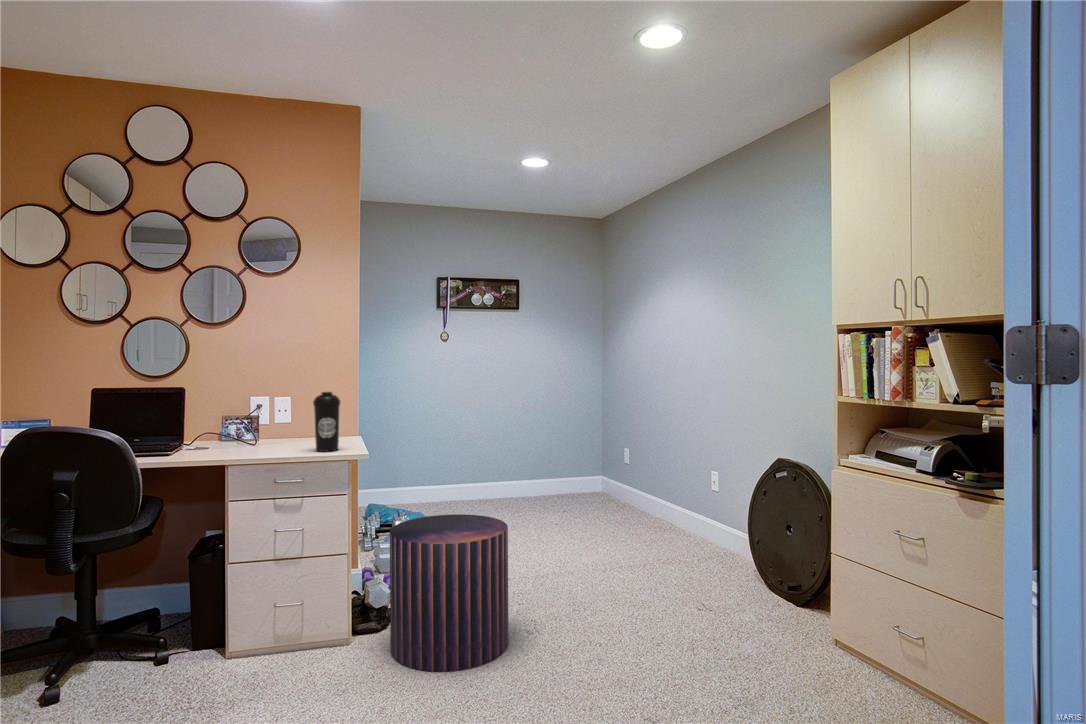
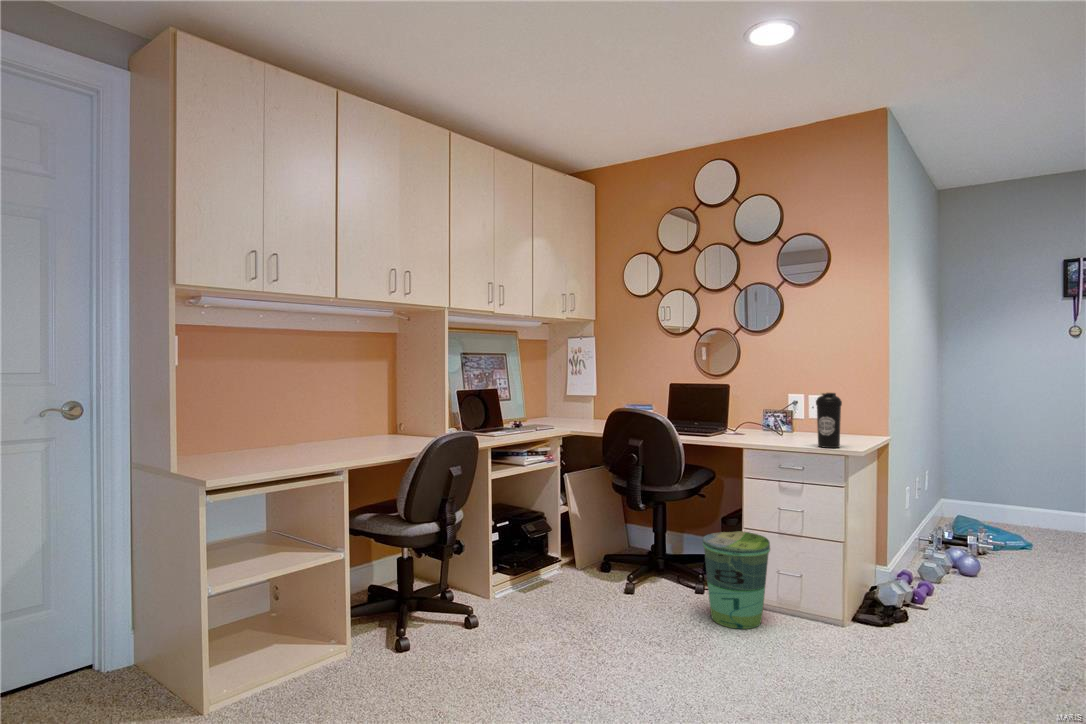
pouf: present [390,514,509,672] -> none [876,529,1024,703]
trash can: none [183,565,273,691] -> present [703,531,770,629]

